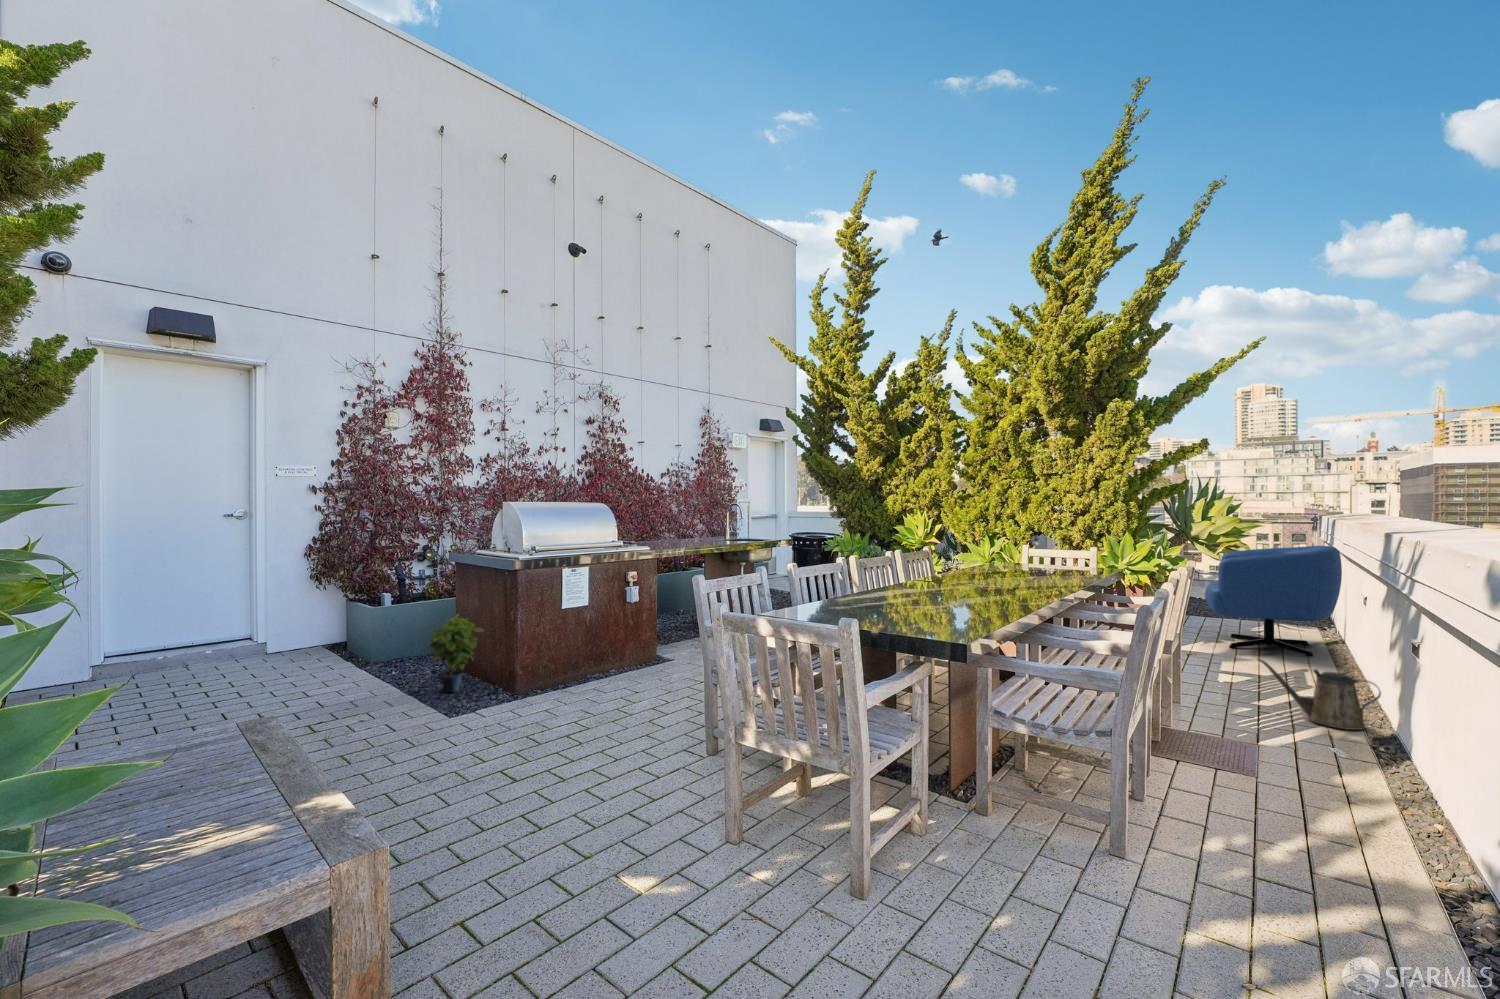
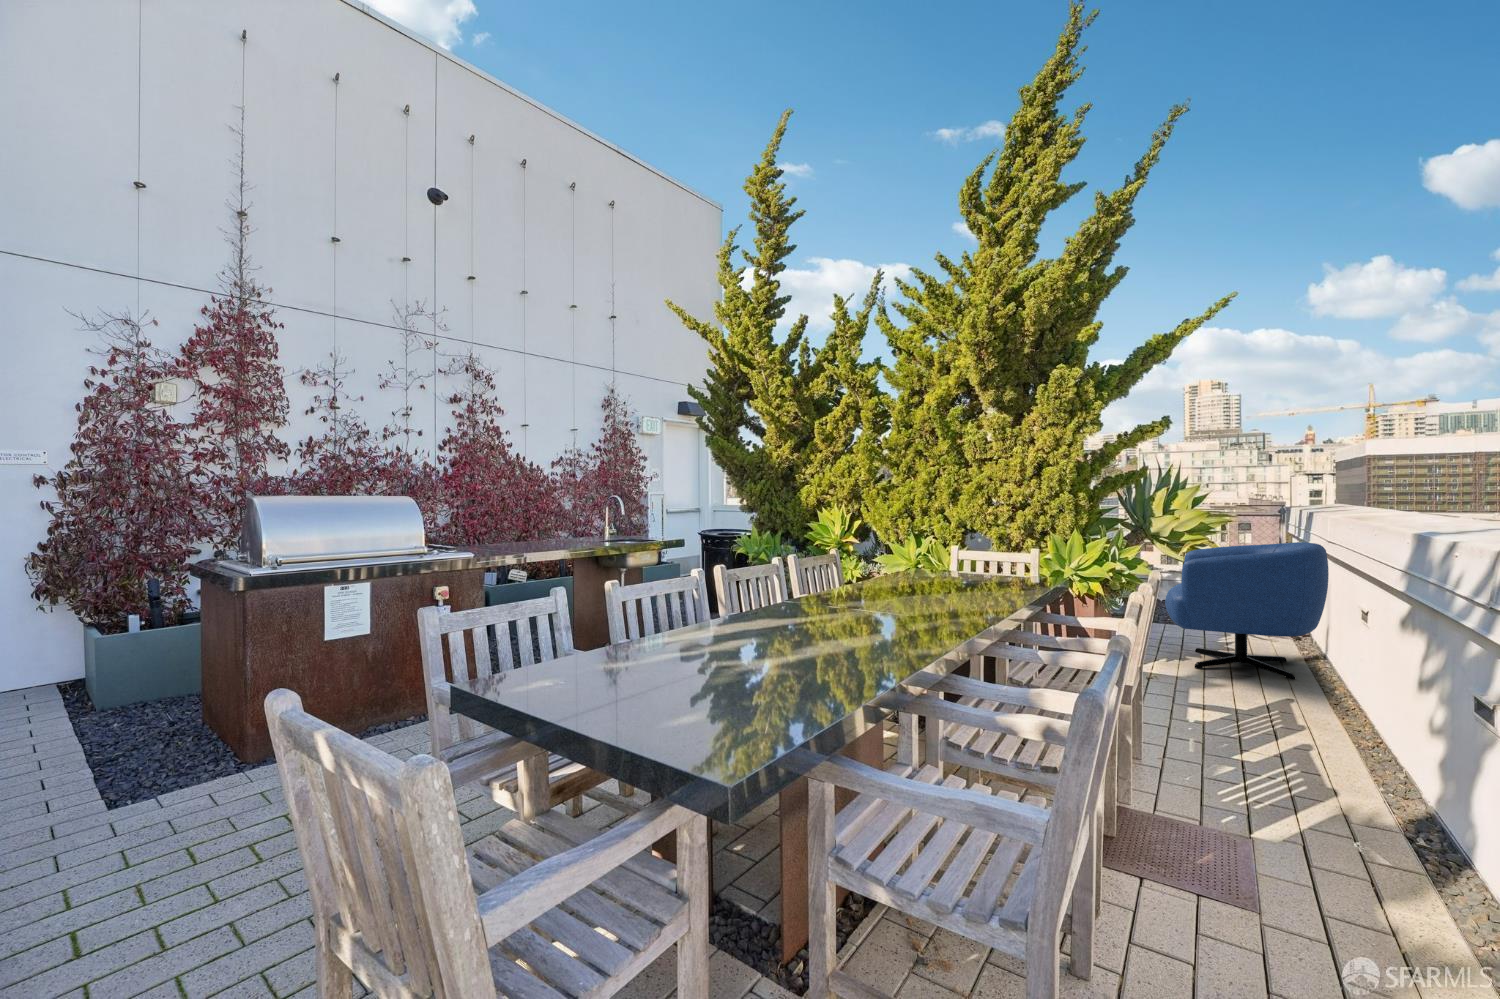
potted plant: present [429,614,483,692] -> none [94,651,194,763]
watering can: present [1257,658,1381,730] -> none [1236,701,1408,807]

